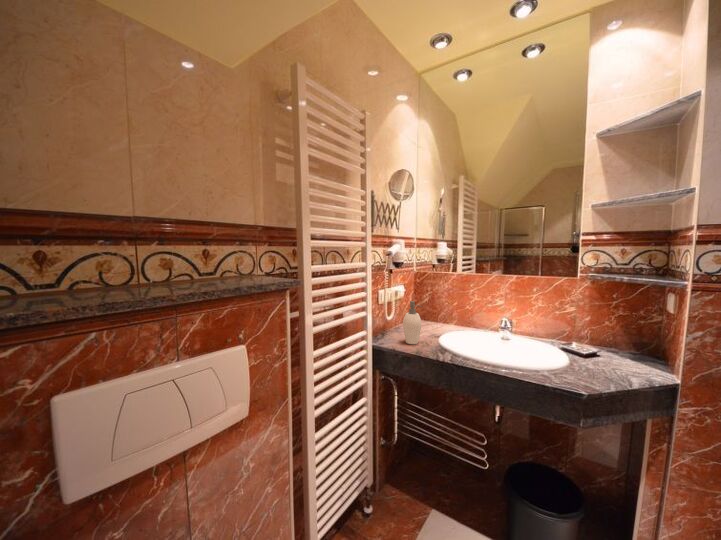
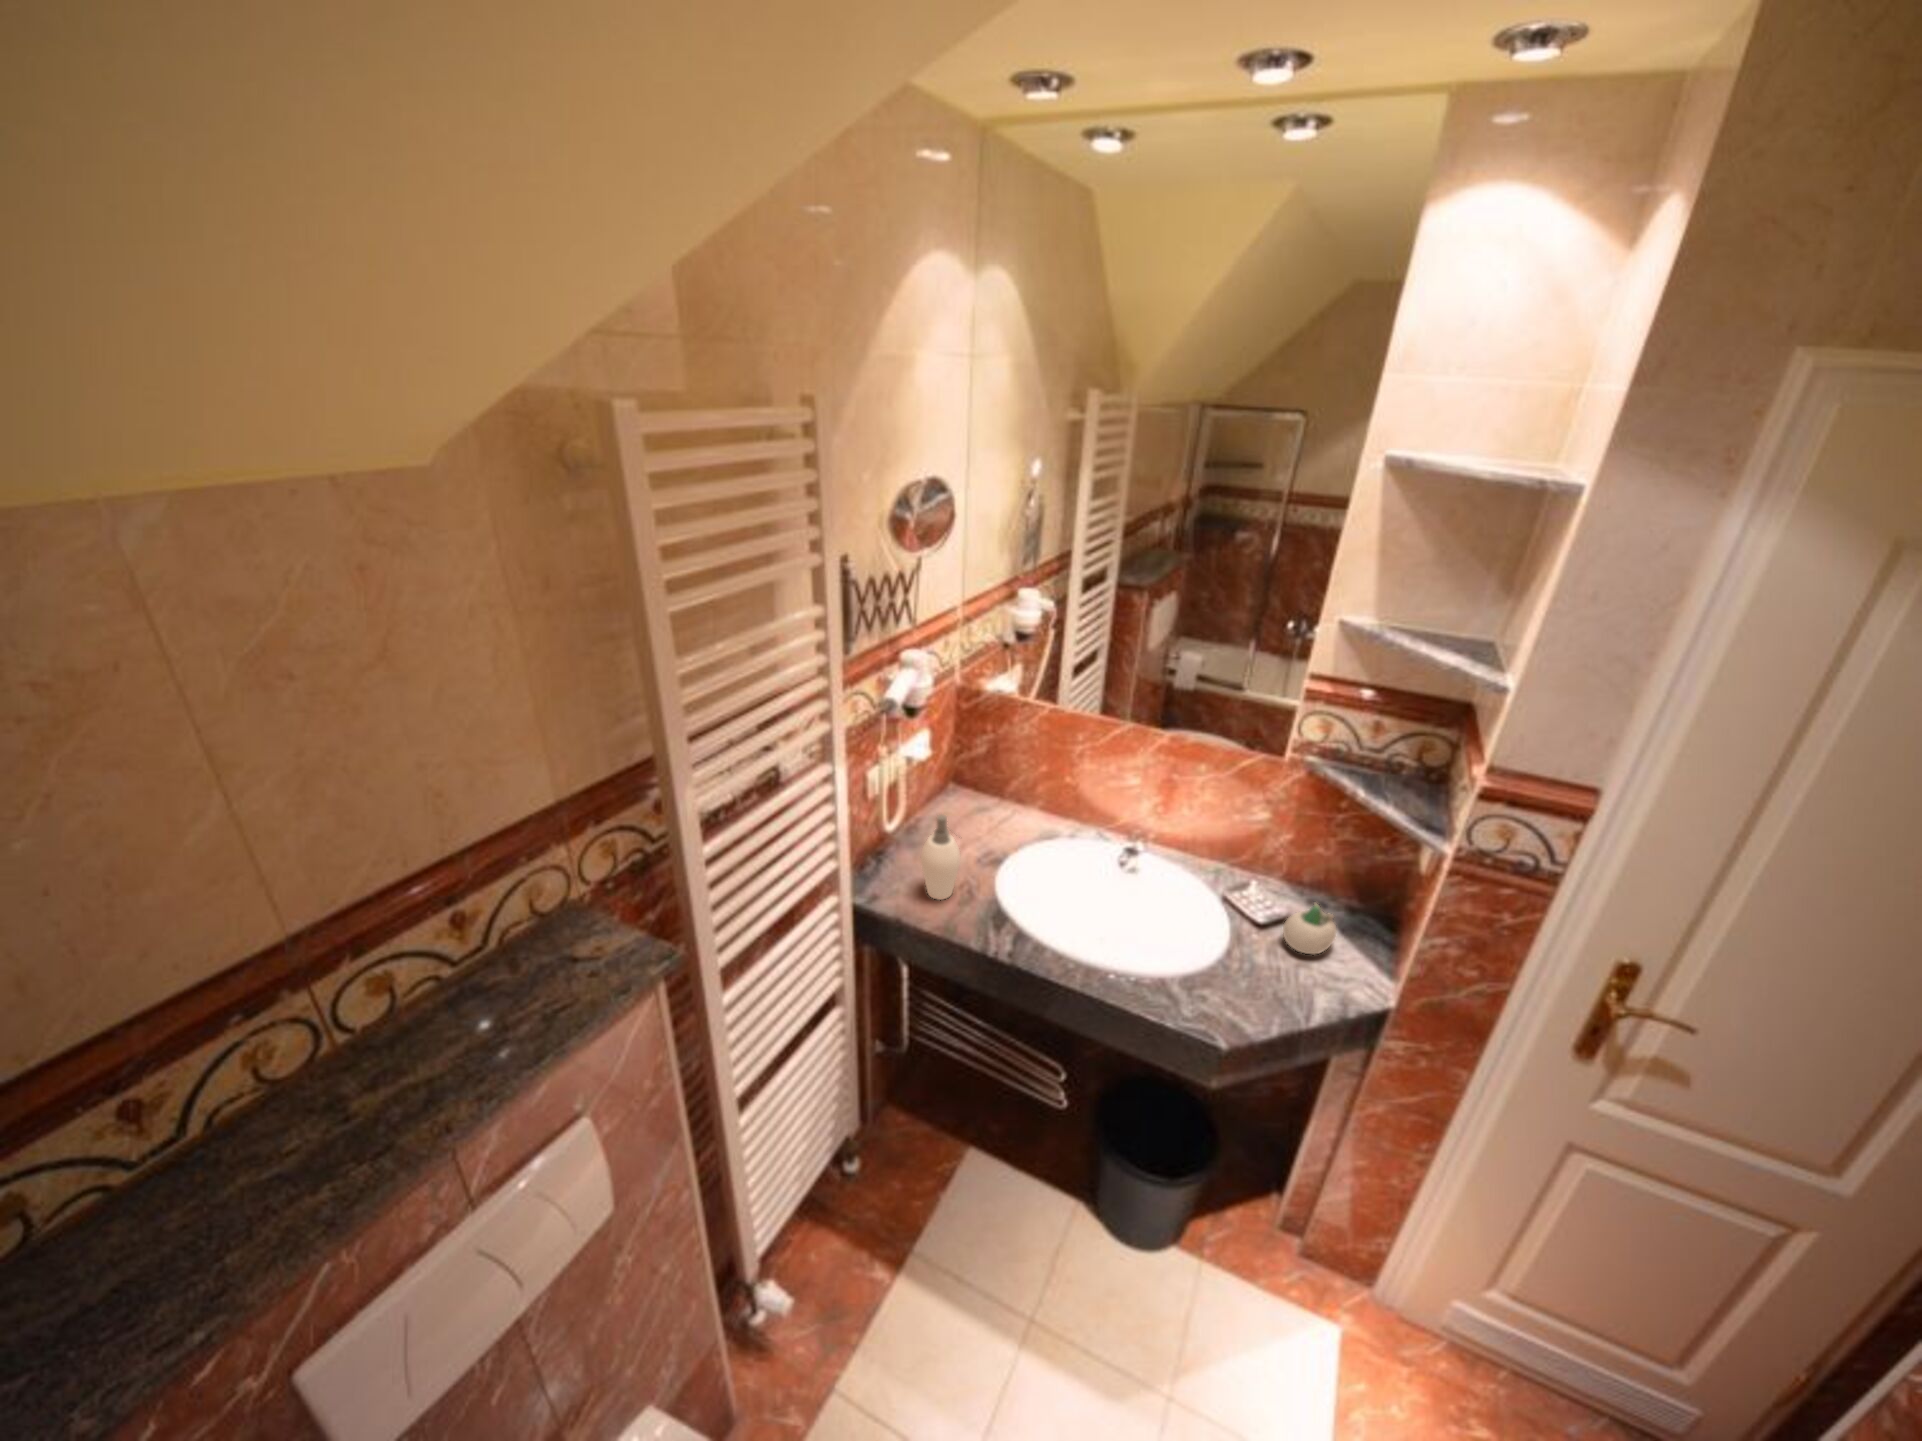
succulent planter: none [599,338,633,366] -> present [1283,903,1336,954]

